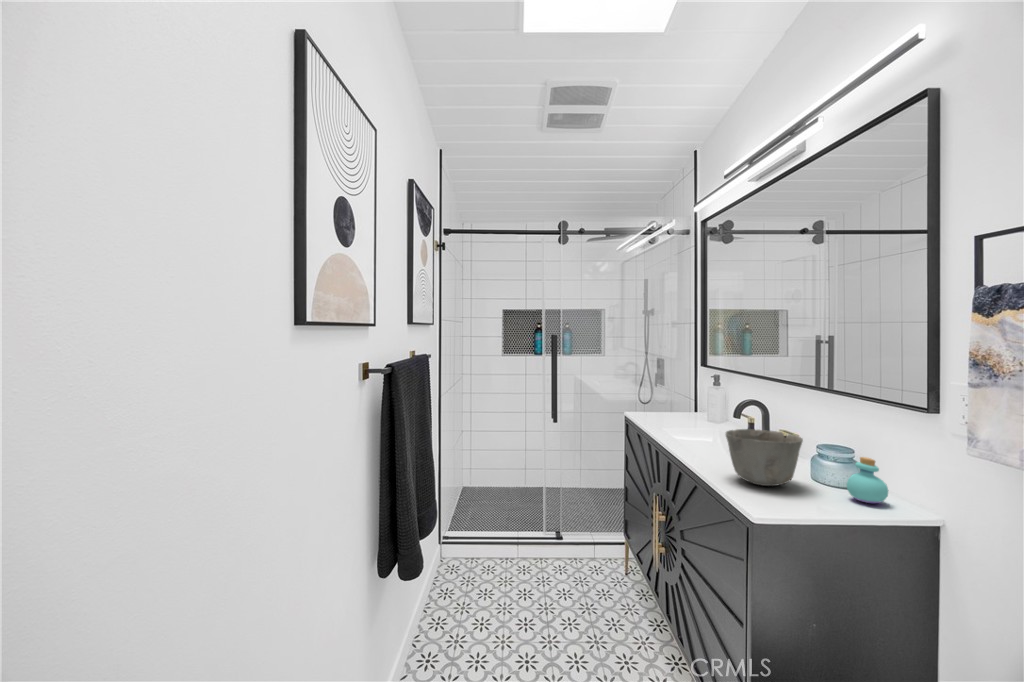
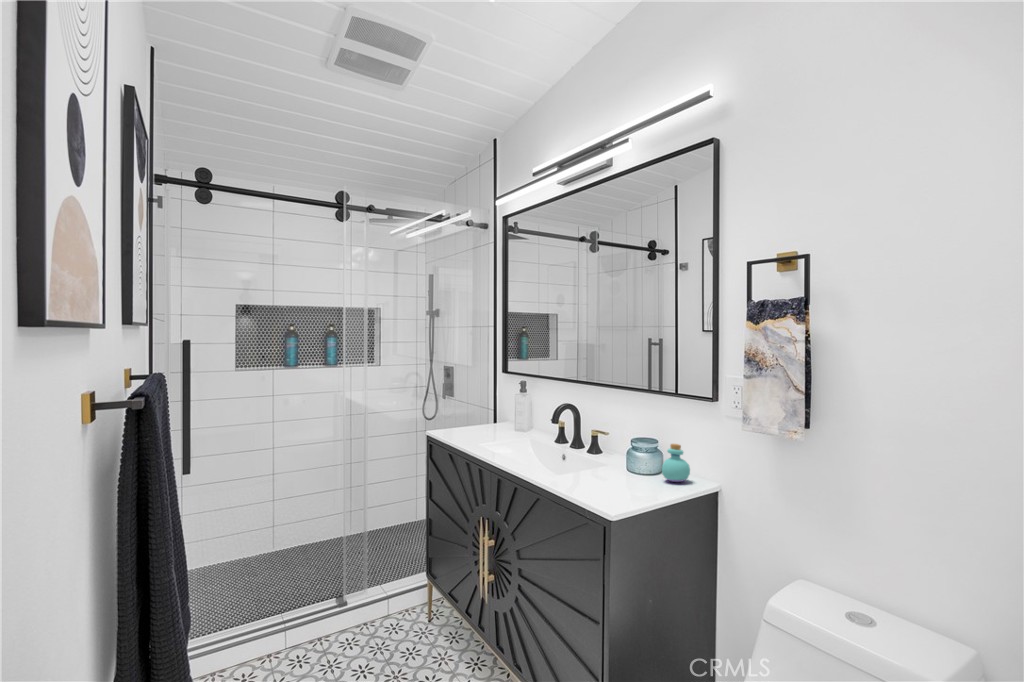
ceramic bowl: present [726,429,803,486] -> none [564,431,629,482]

